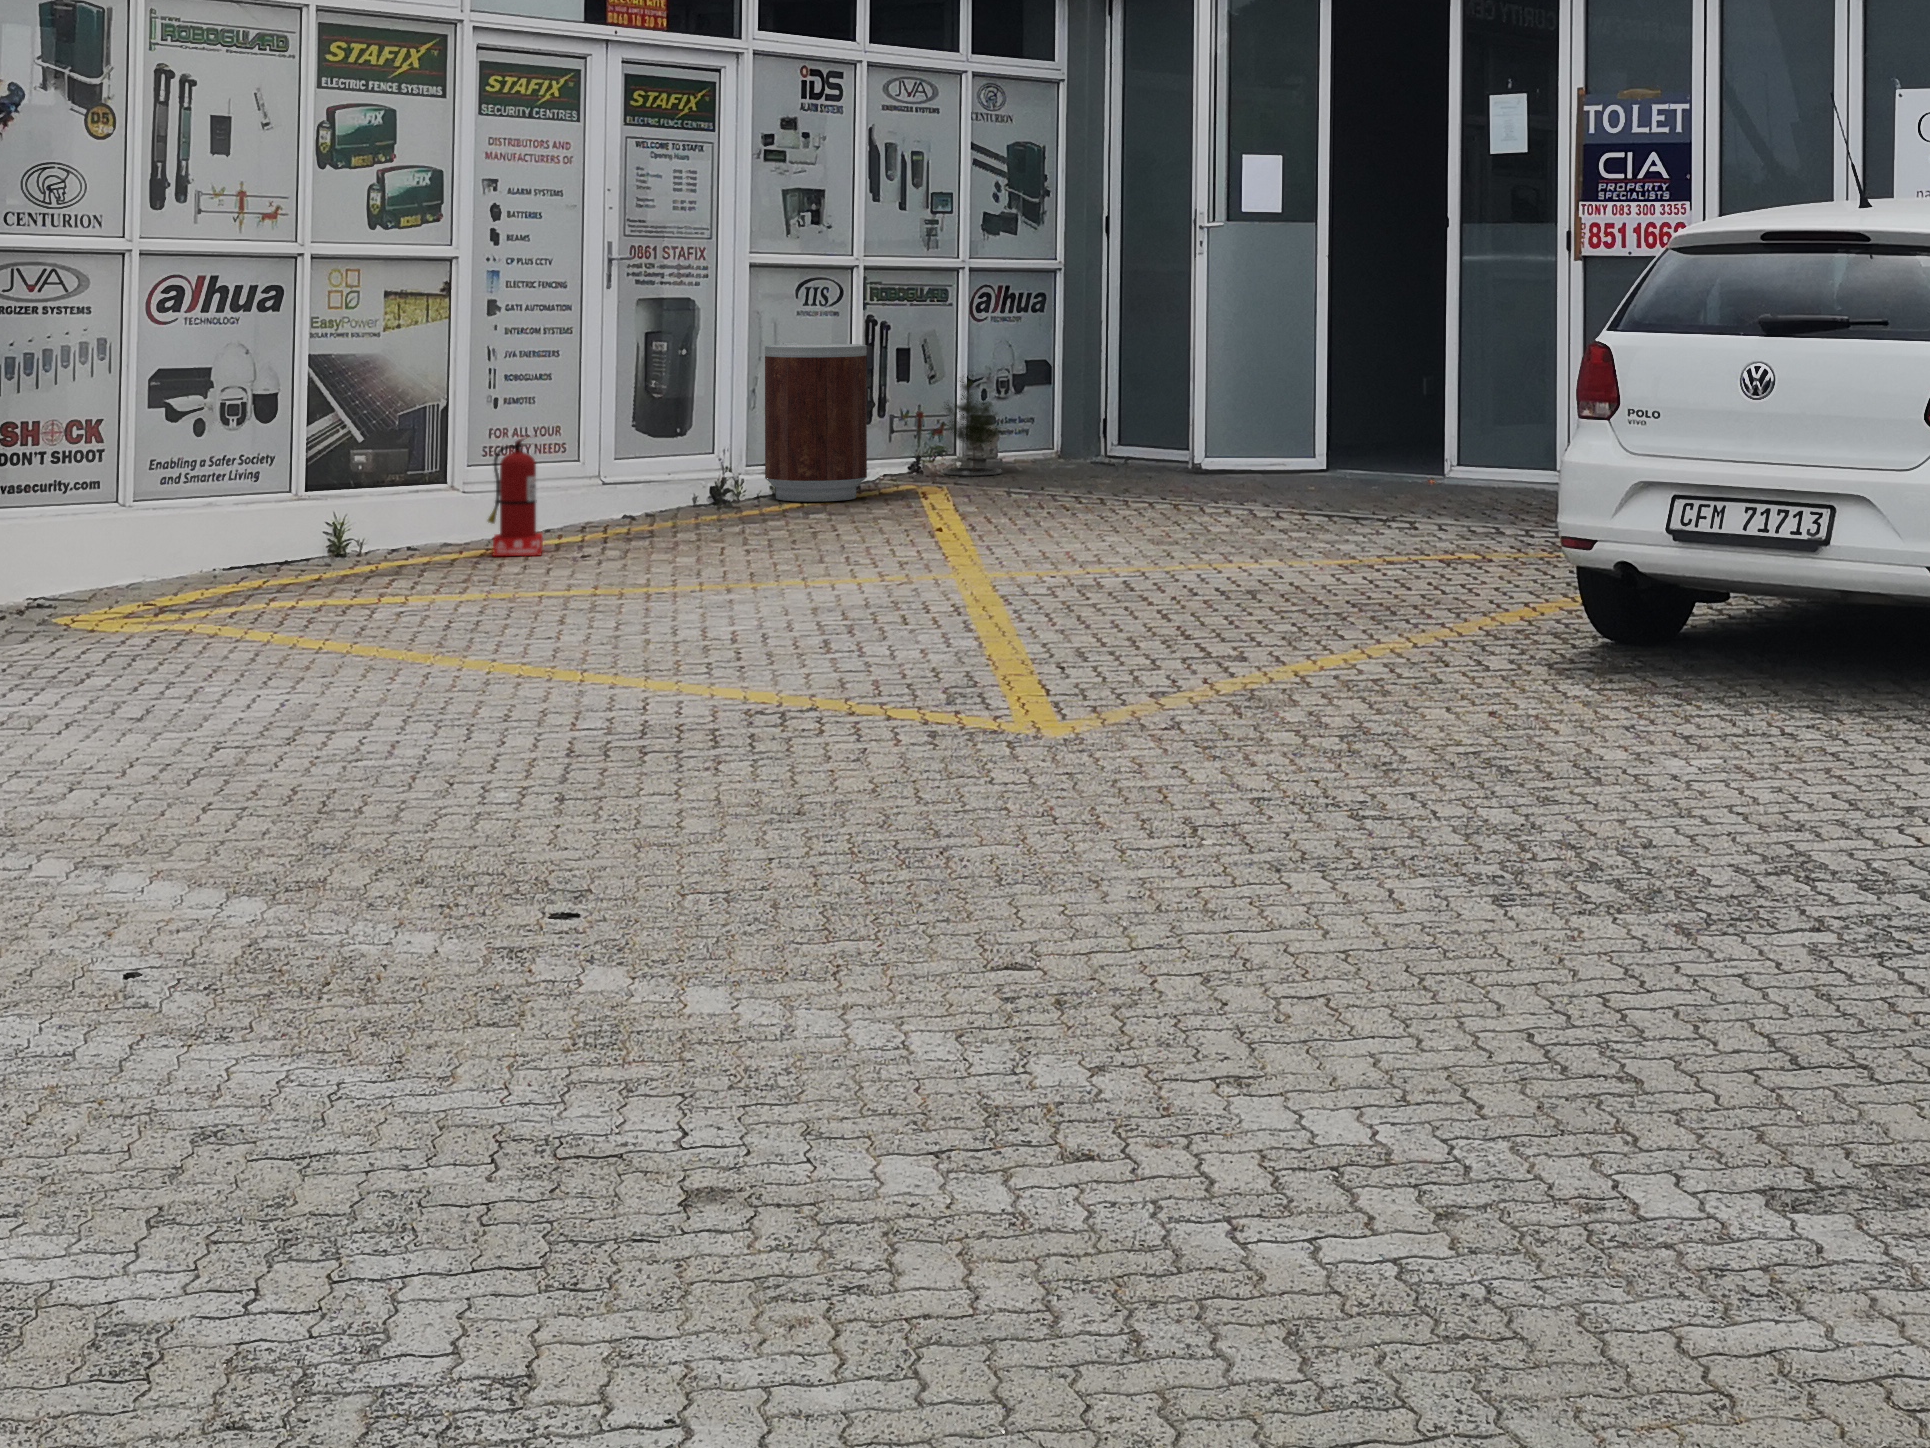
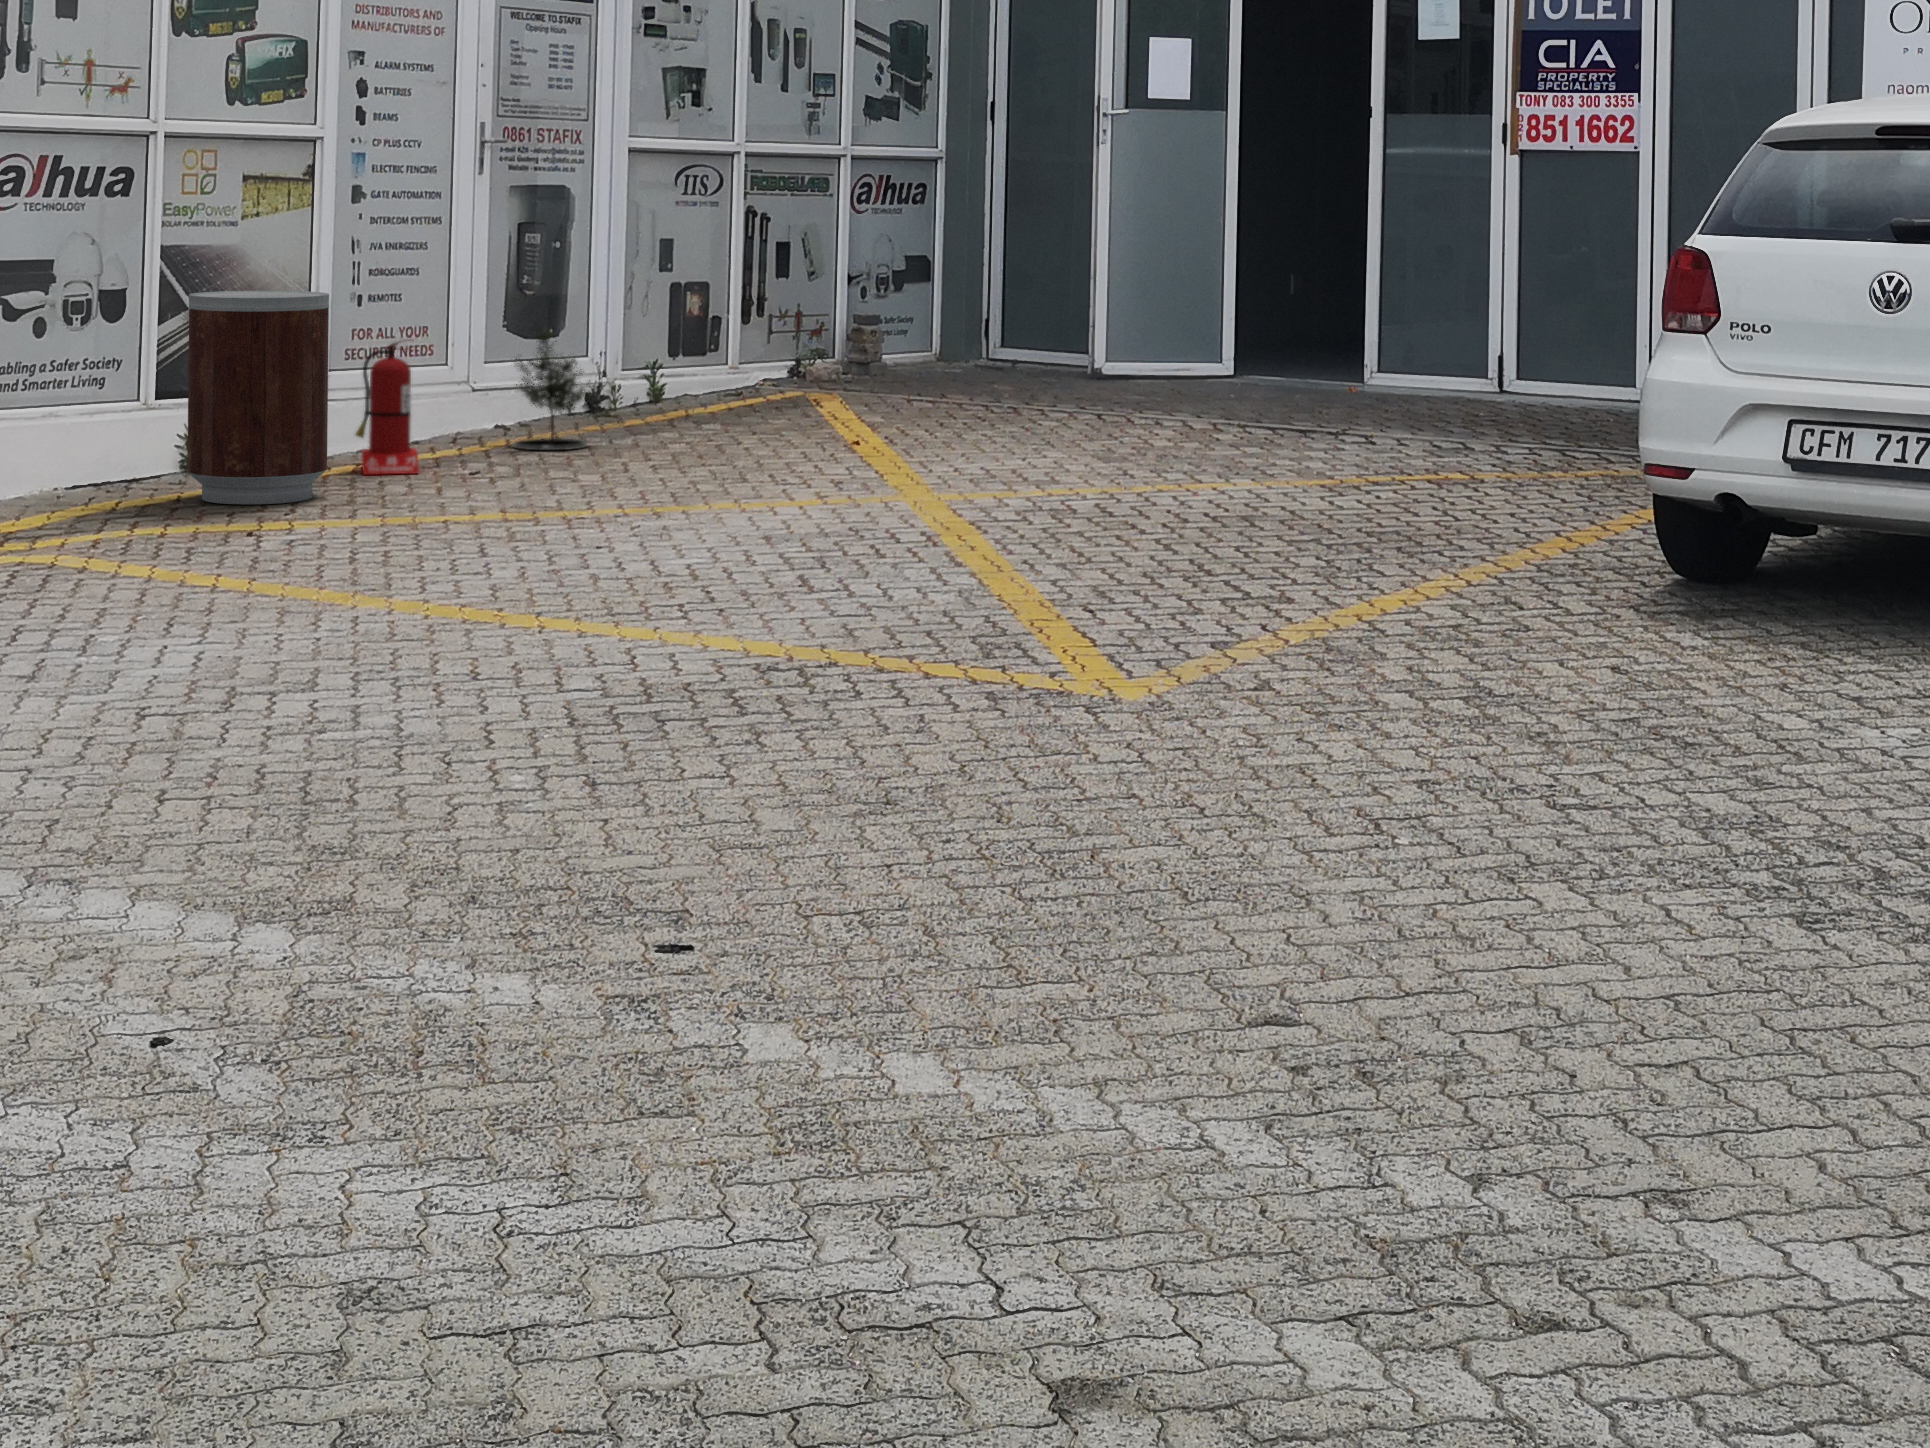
trash can: present [765,344,867,501] -> present [187,291,329,504]
potted tree: present [944,376,1001,476] -> present [513,322,590,450]

